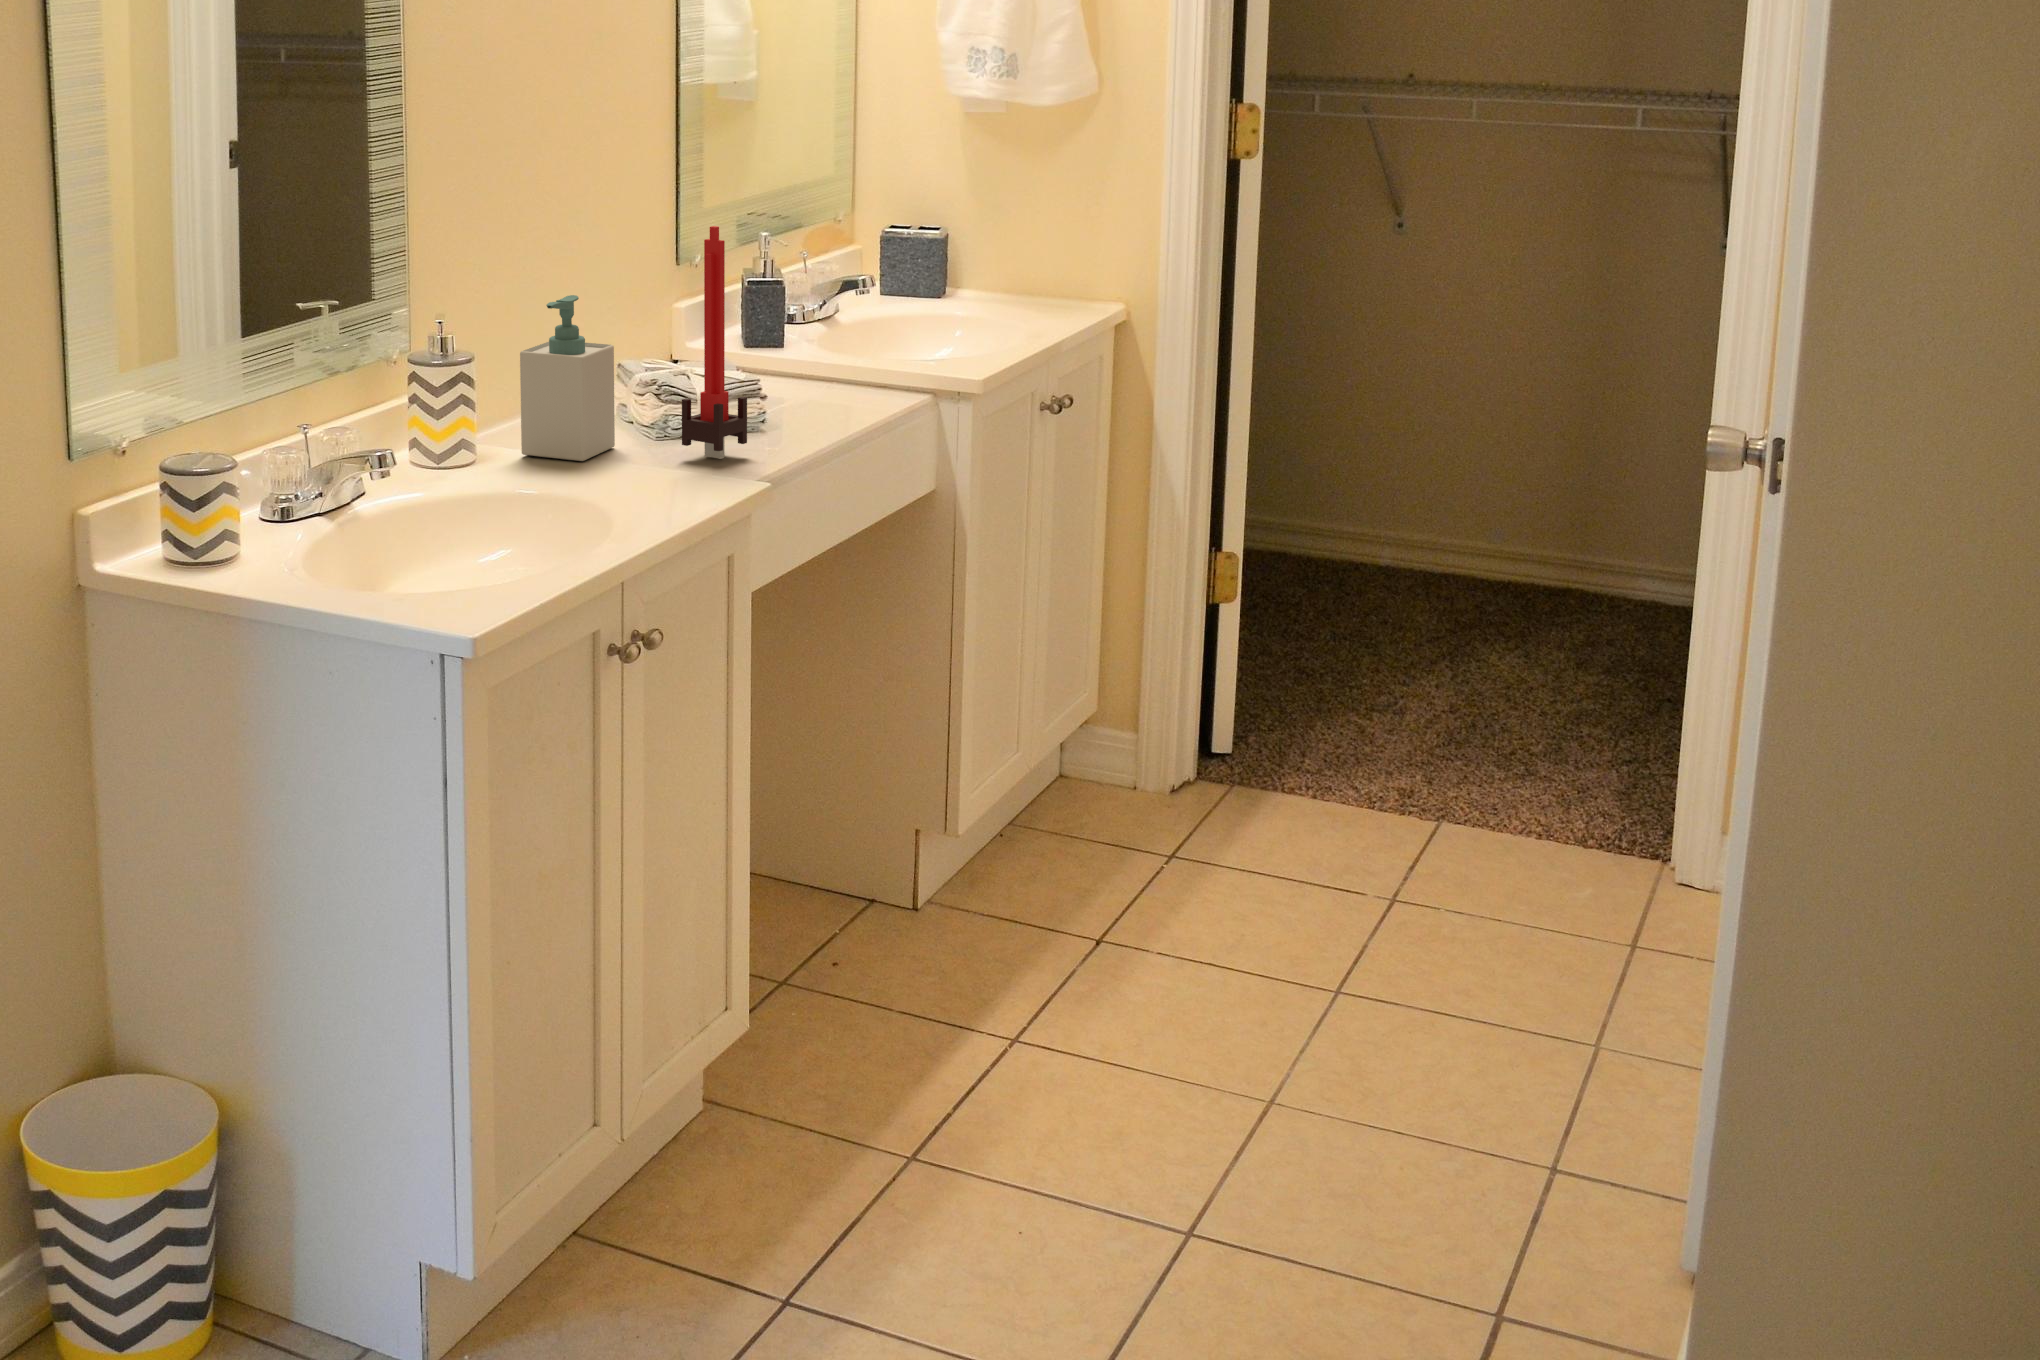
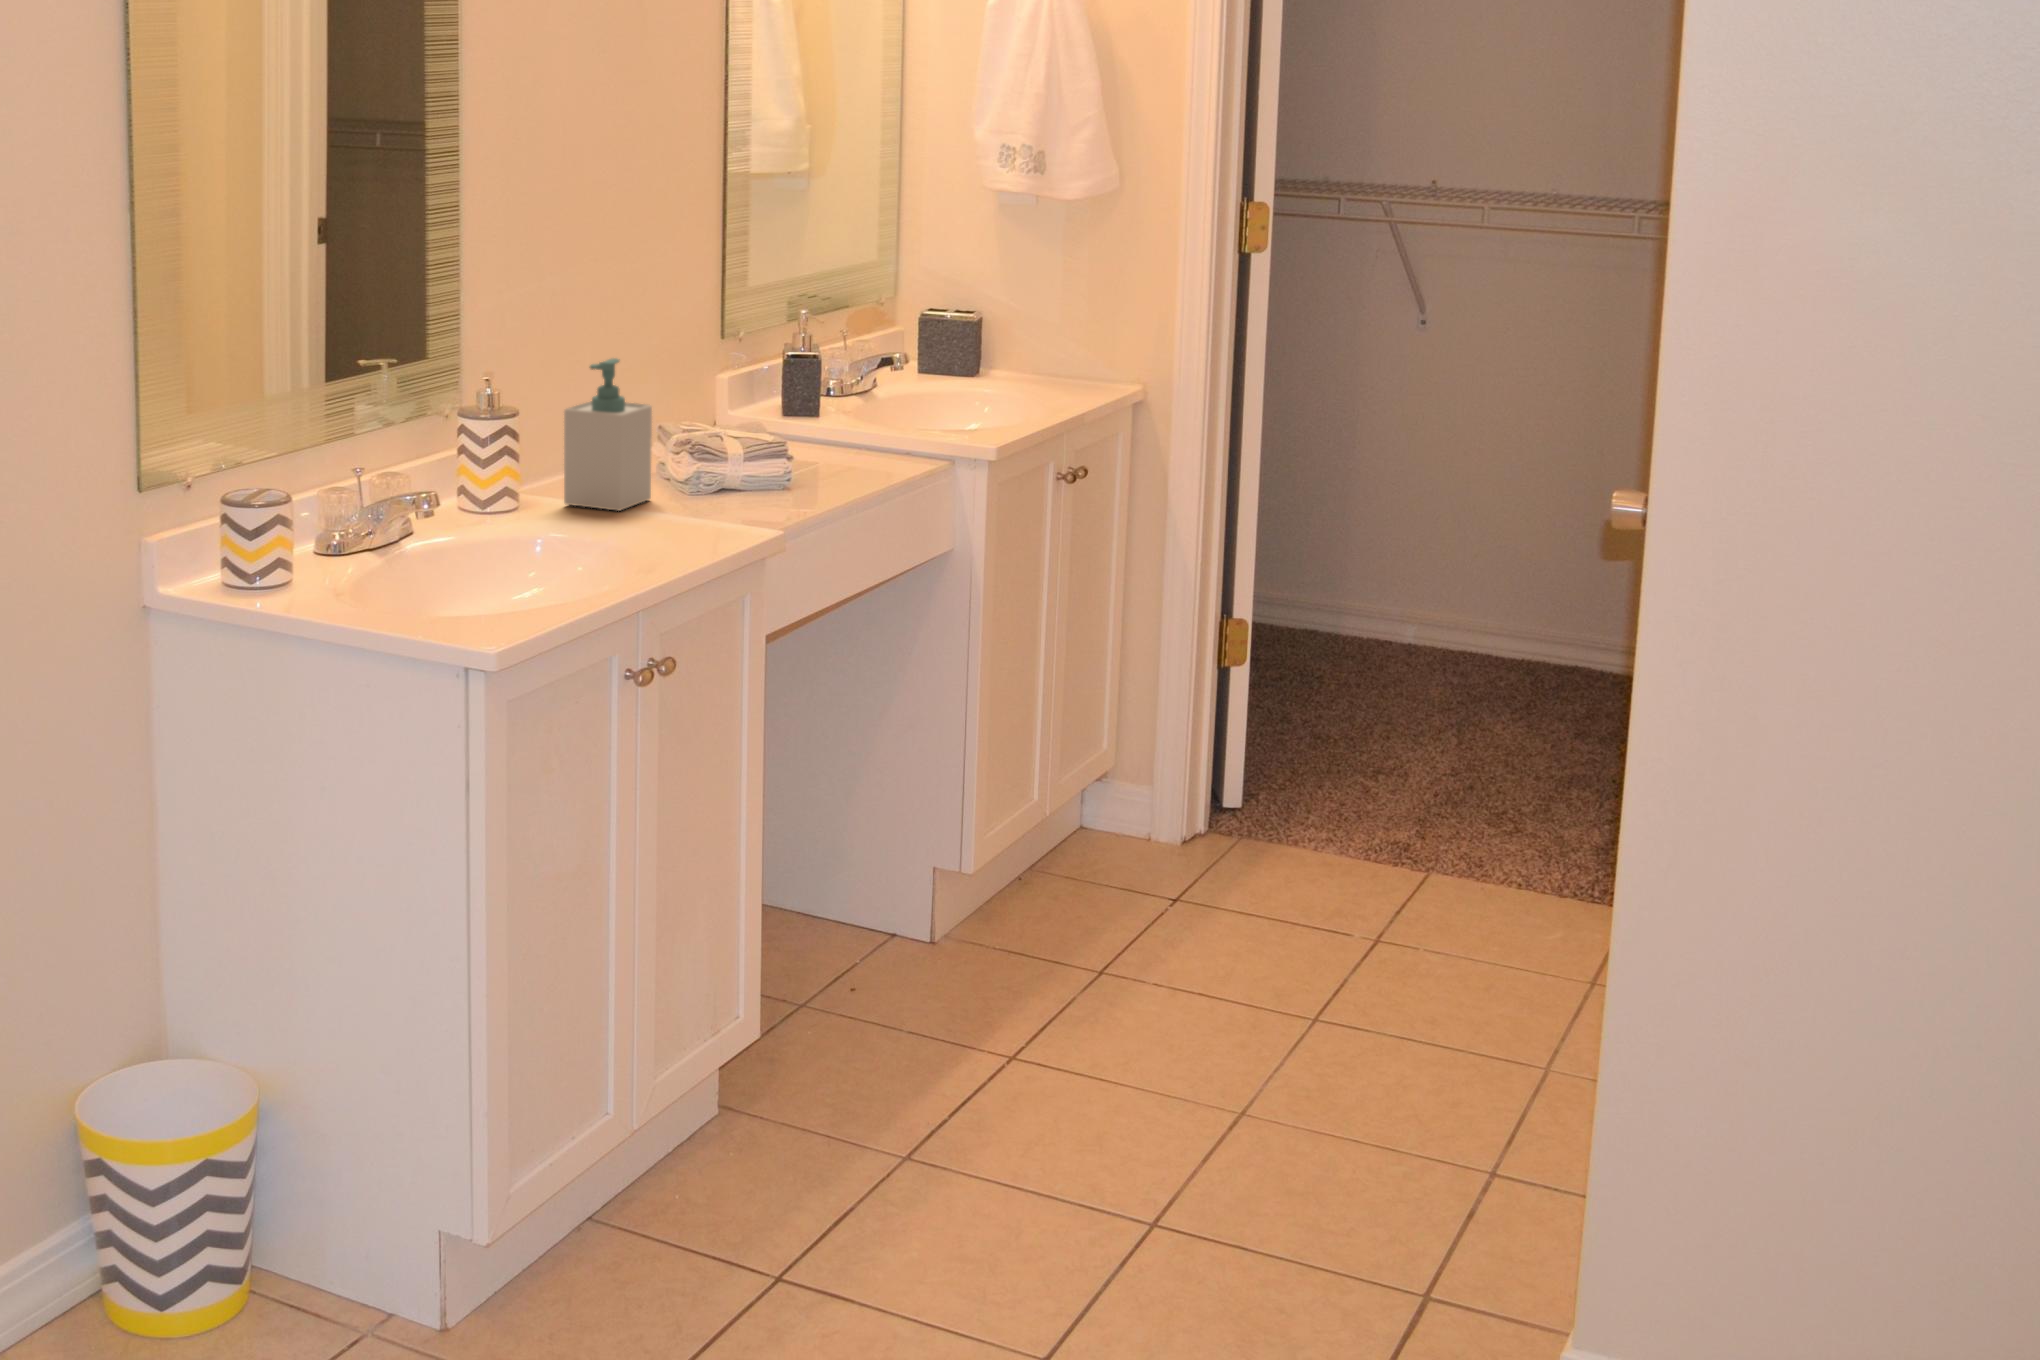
candle: present [682,226,747,459] -> none [711,297,772,511]

